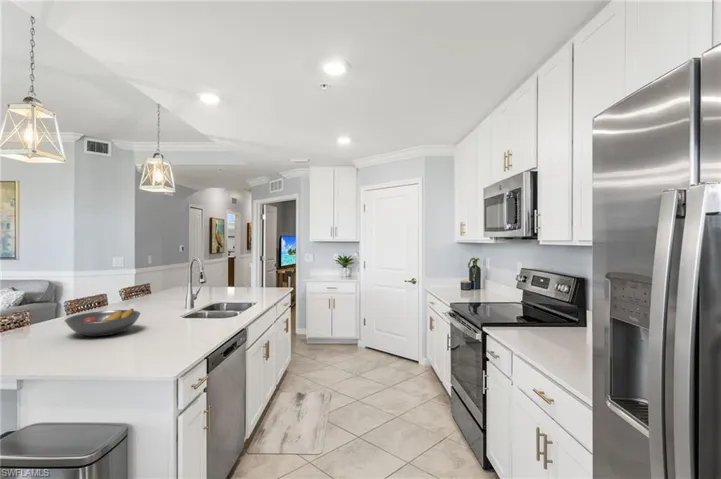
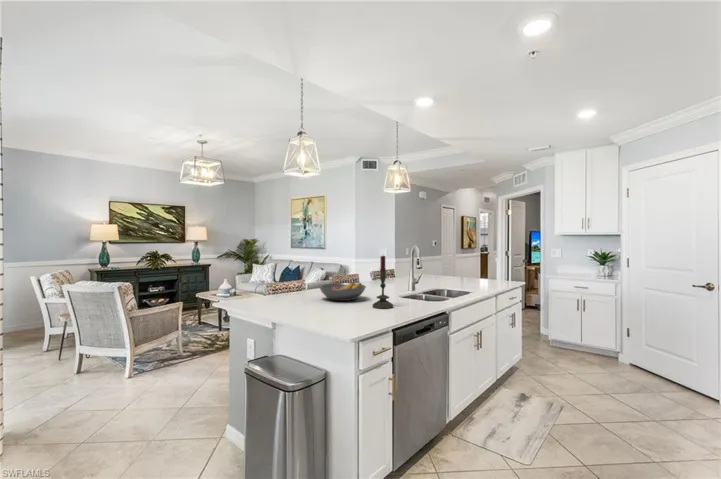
candle: none [159,272,186,338] -> present [373,256,393,309]

